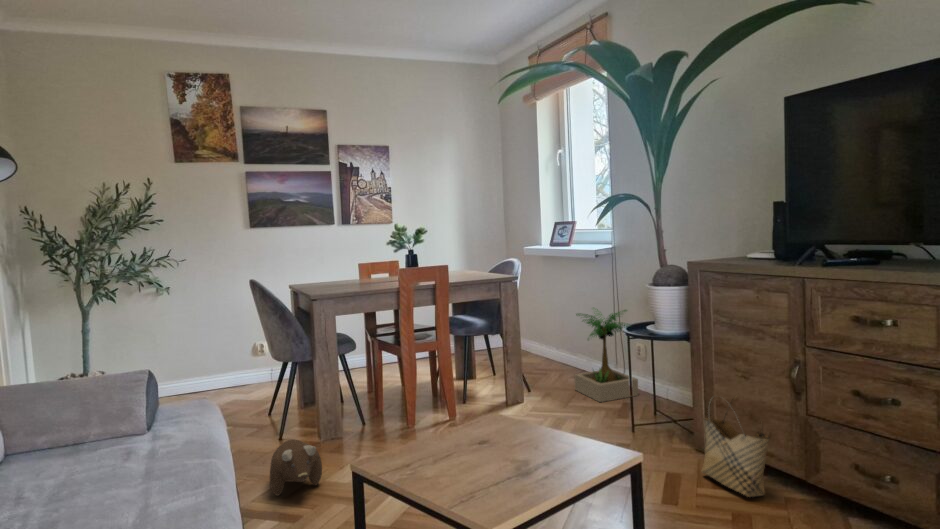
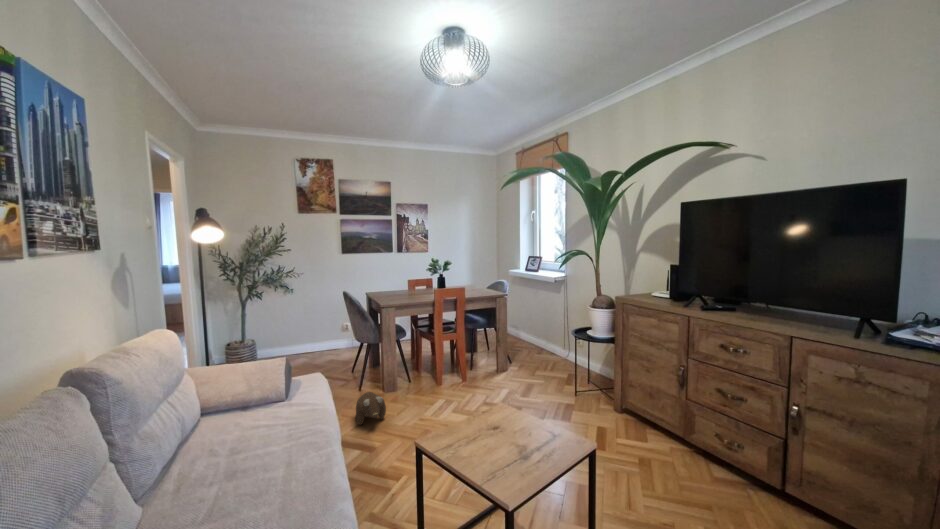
potted plant: present [574,310,638,402] -> none [535,312,579,372]
woven basket: present [702,400,770,497] -> none [608,376,648,438]

